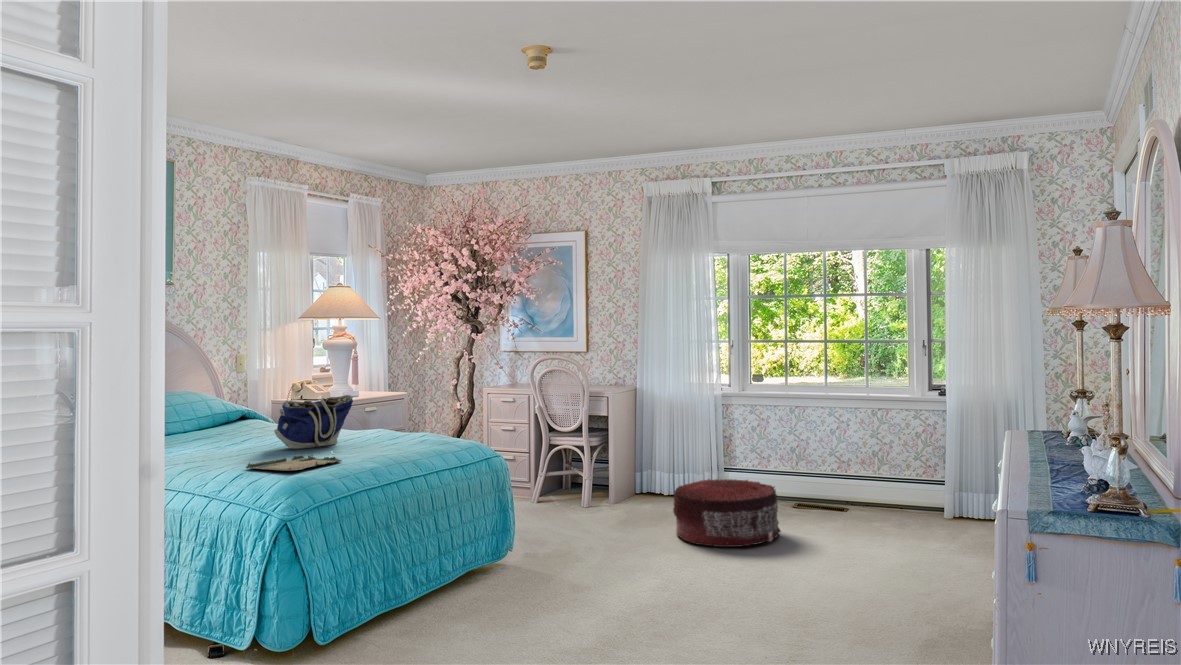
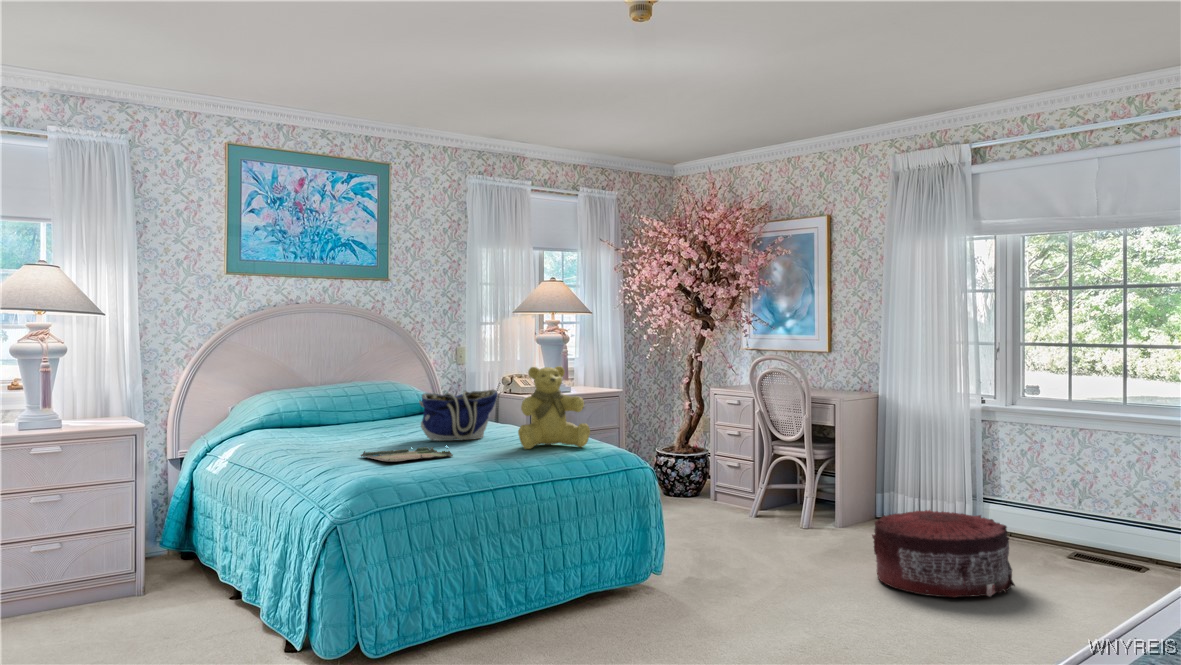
teddy bear: none [392,370,456,450] -> present [518,366,590,449]

